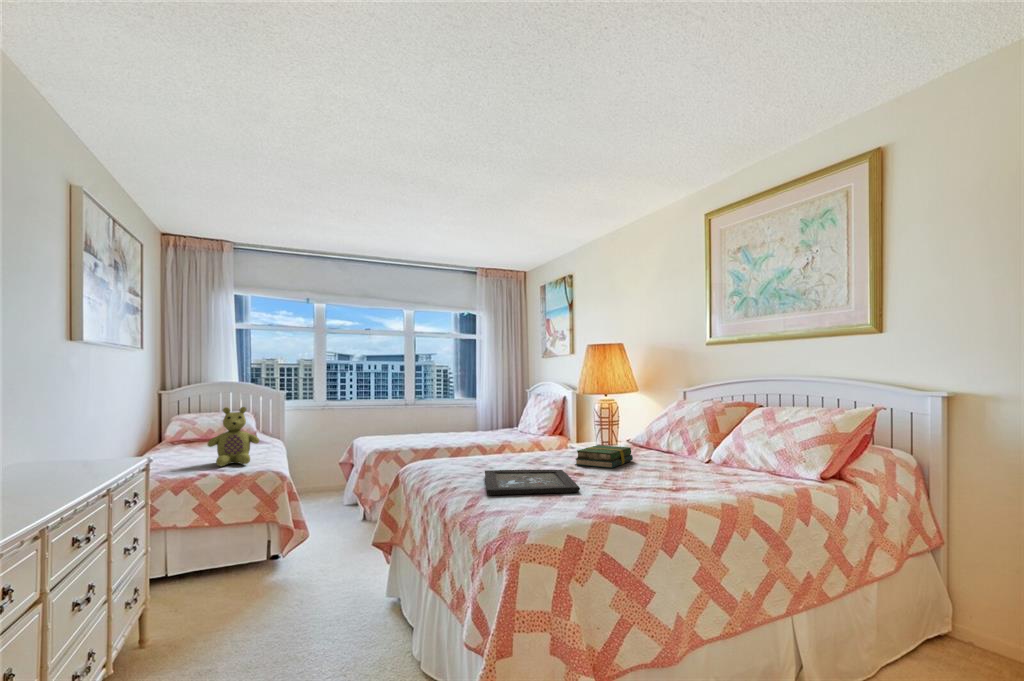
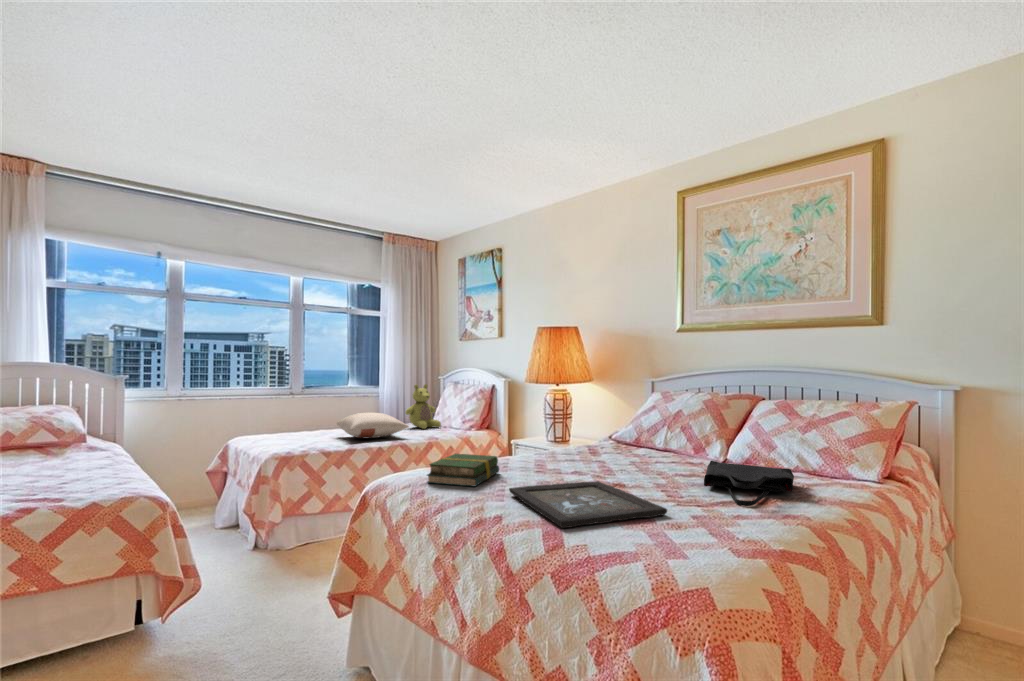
stuffed bear: present [208,407,259,466] -> present [405,384,441,429]
pillow: none [429,419,482,440] -> present [337,412,409,438]
book: present [575,445,633,468] -> present [427,454,499,486]
tote bag: none [645,457,732,491] -> present [704,461,794,506]

